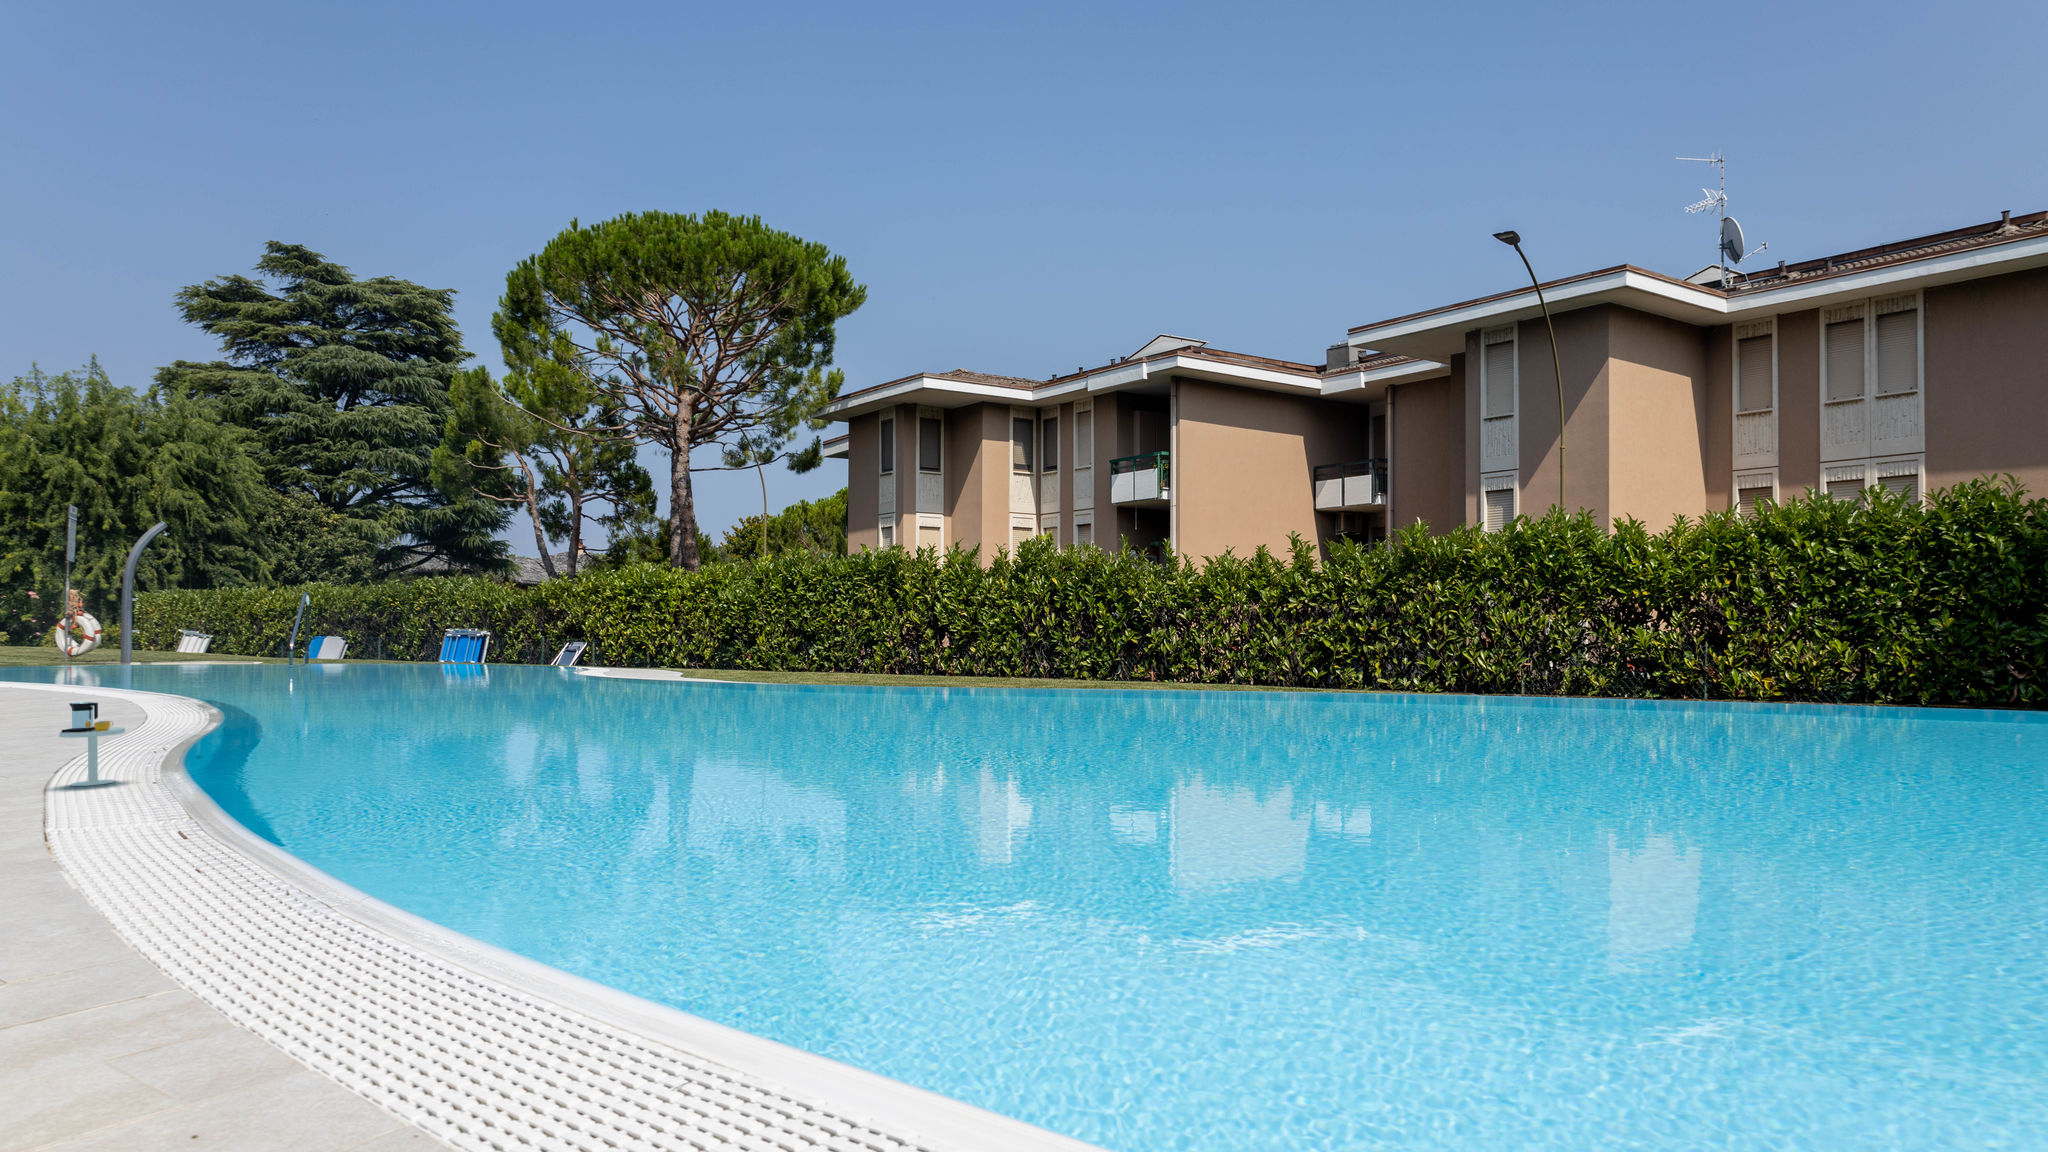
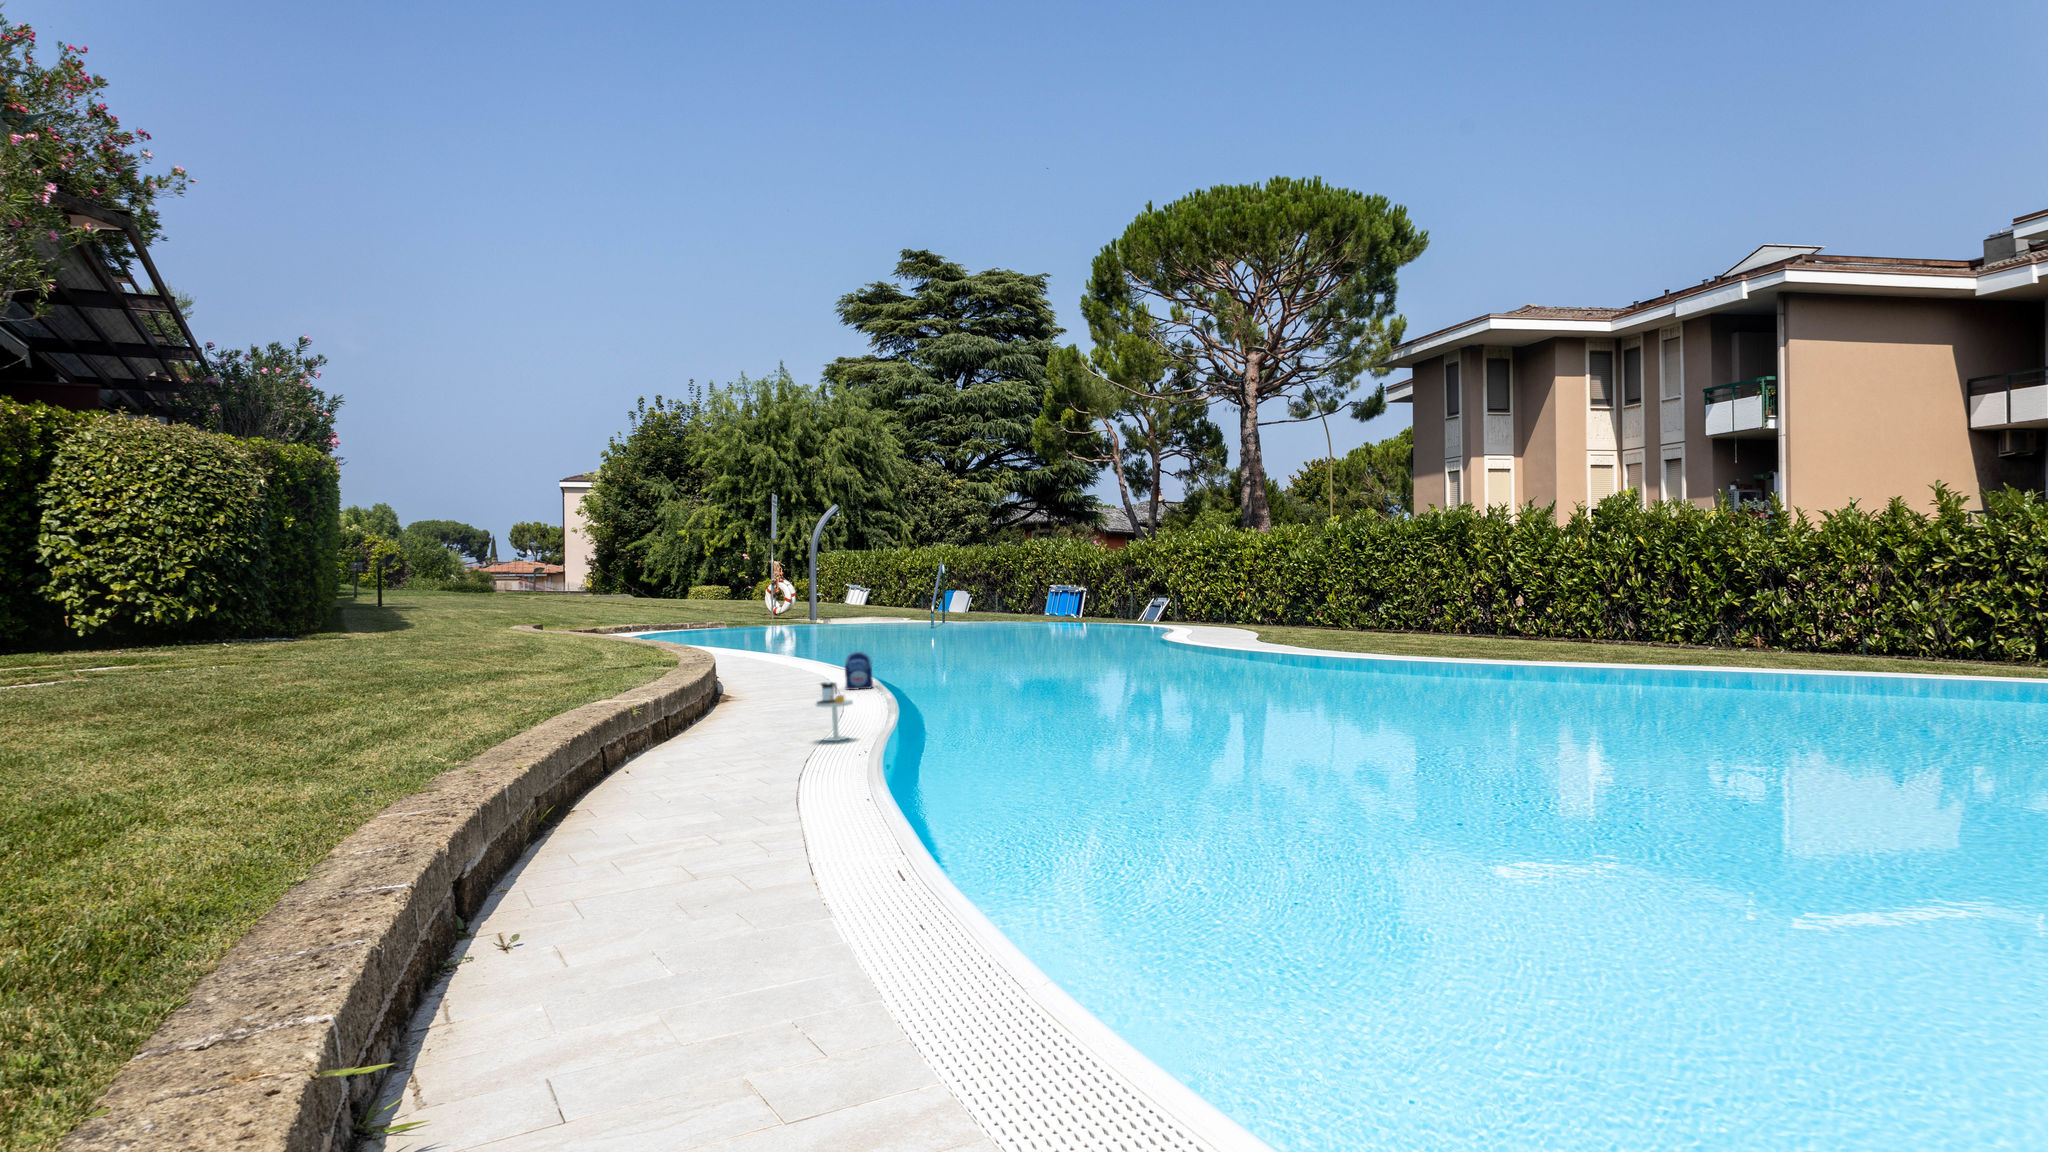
backpack: none [136,678,181,728] -> present [845,652,873,690]

